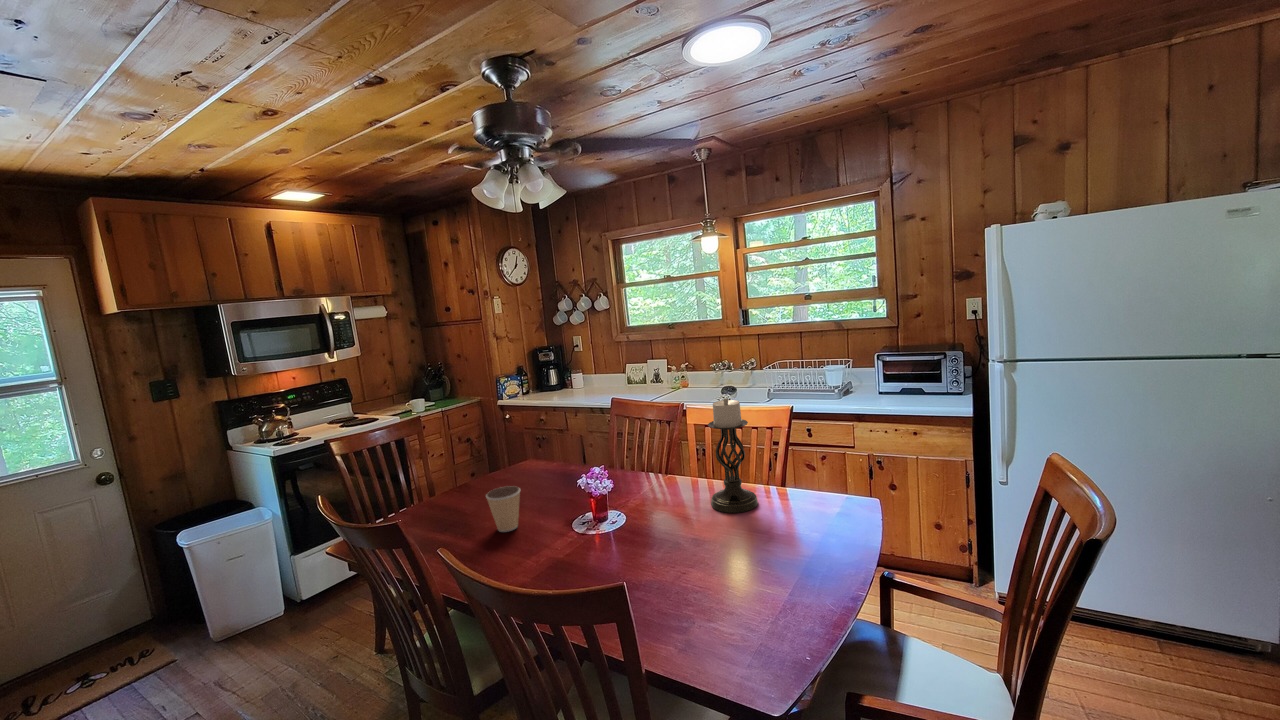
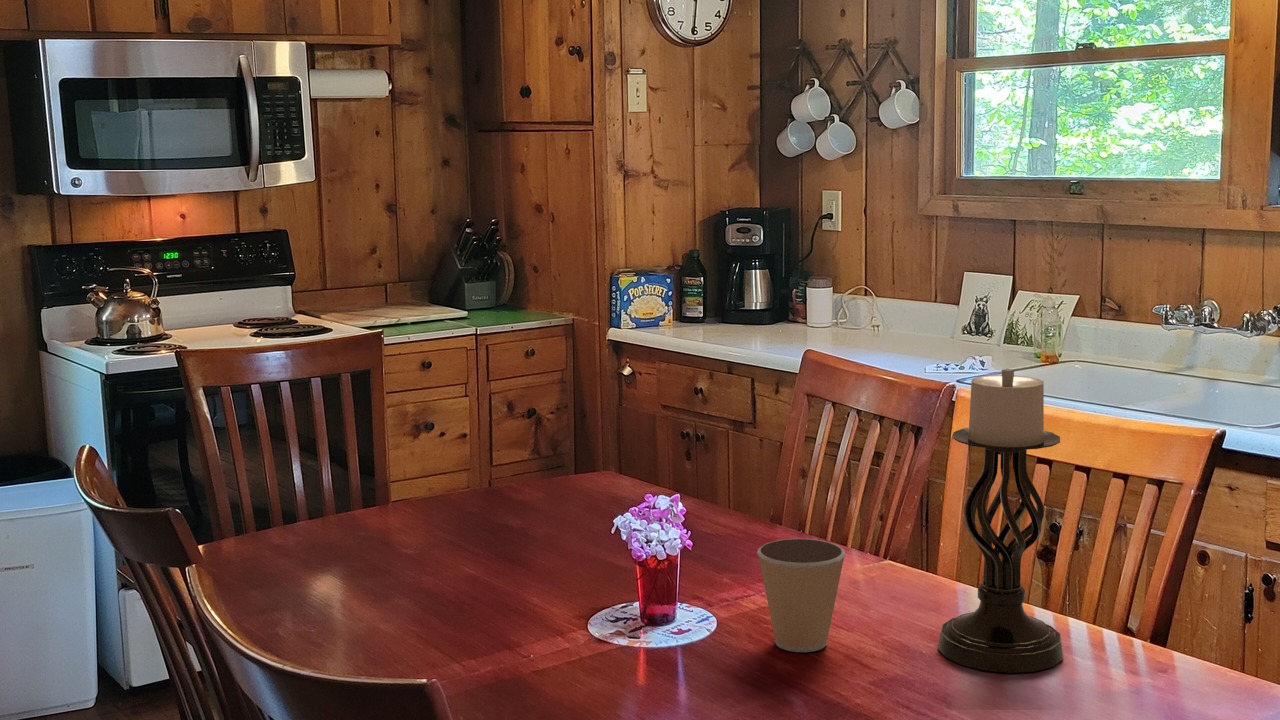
coffee cup: present [486,486,520,532] -> present [757,539,845,652]

